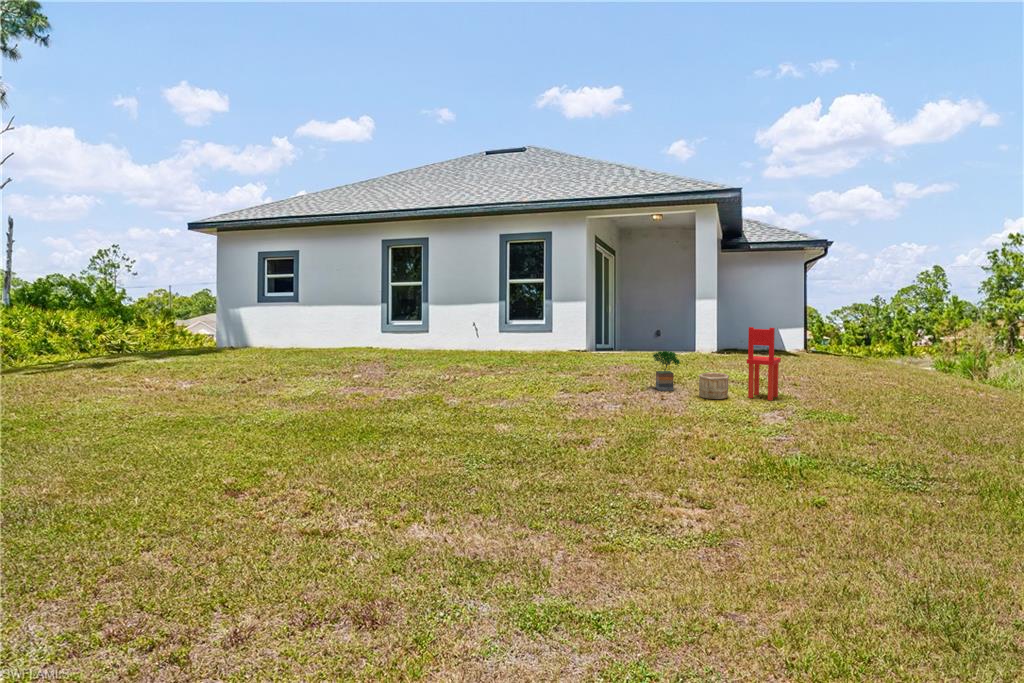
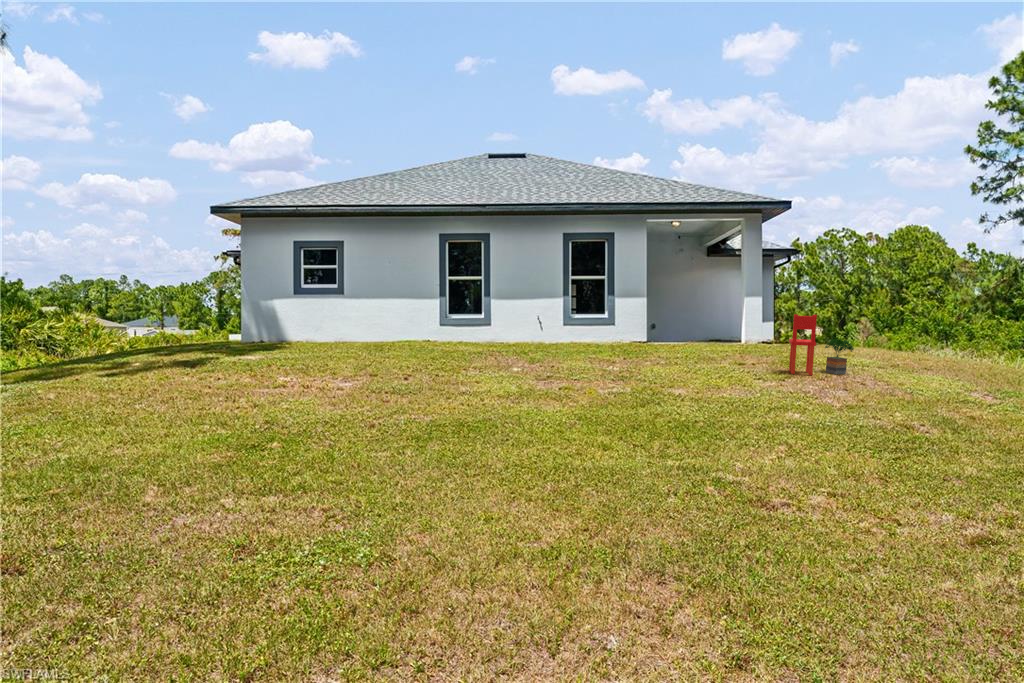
chair: present [747,327,781,400] -> present [789,314,817,375]
wooden bucket: present [699,372,729,399] -> none [878,357,908,380]

